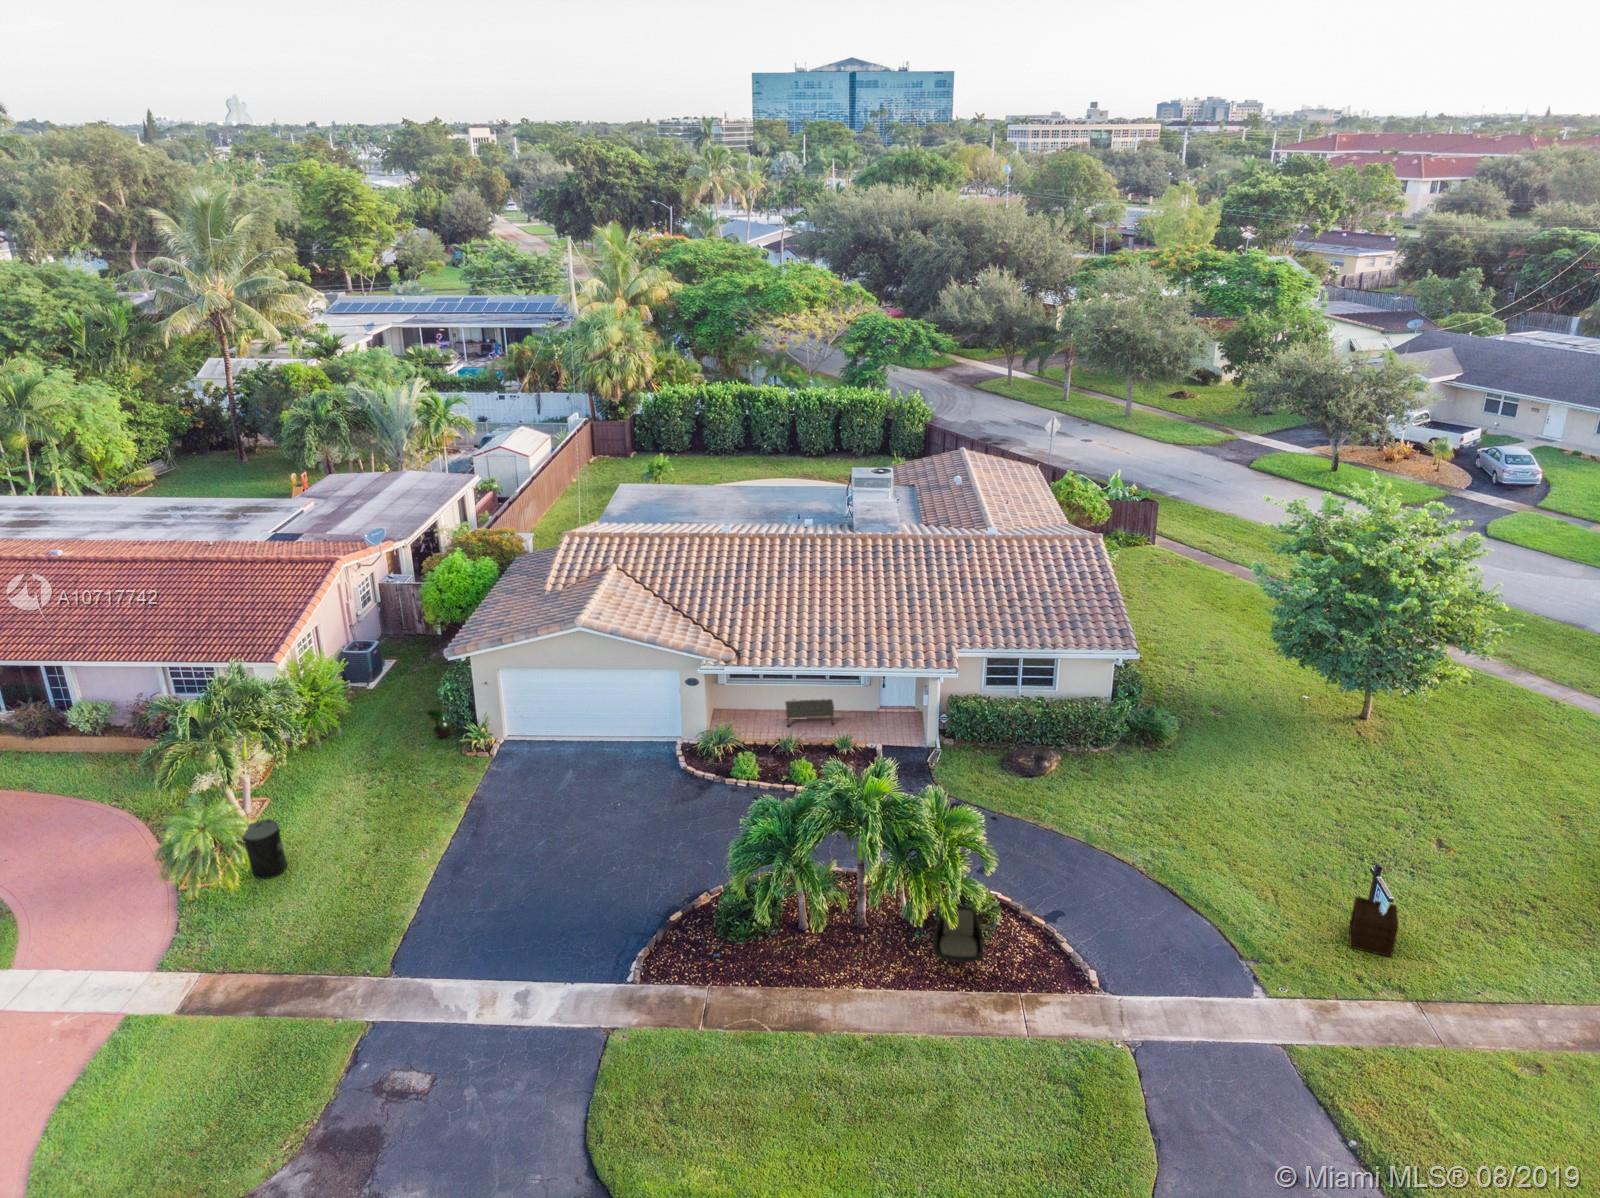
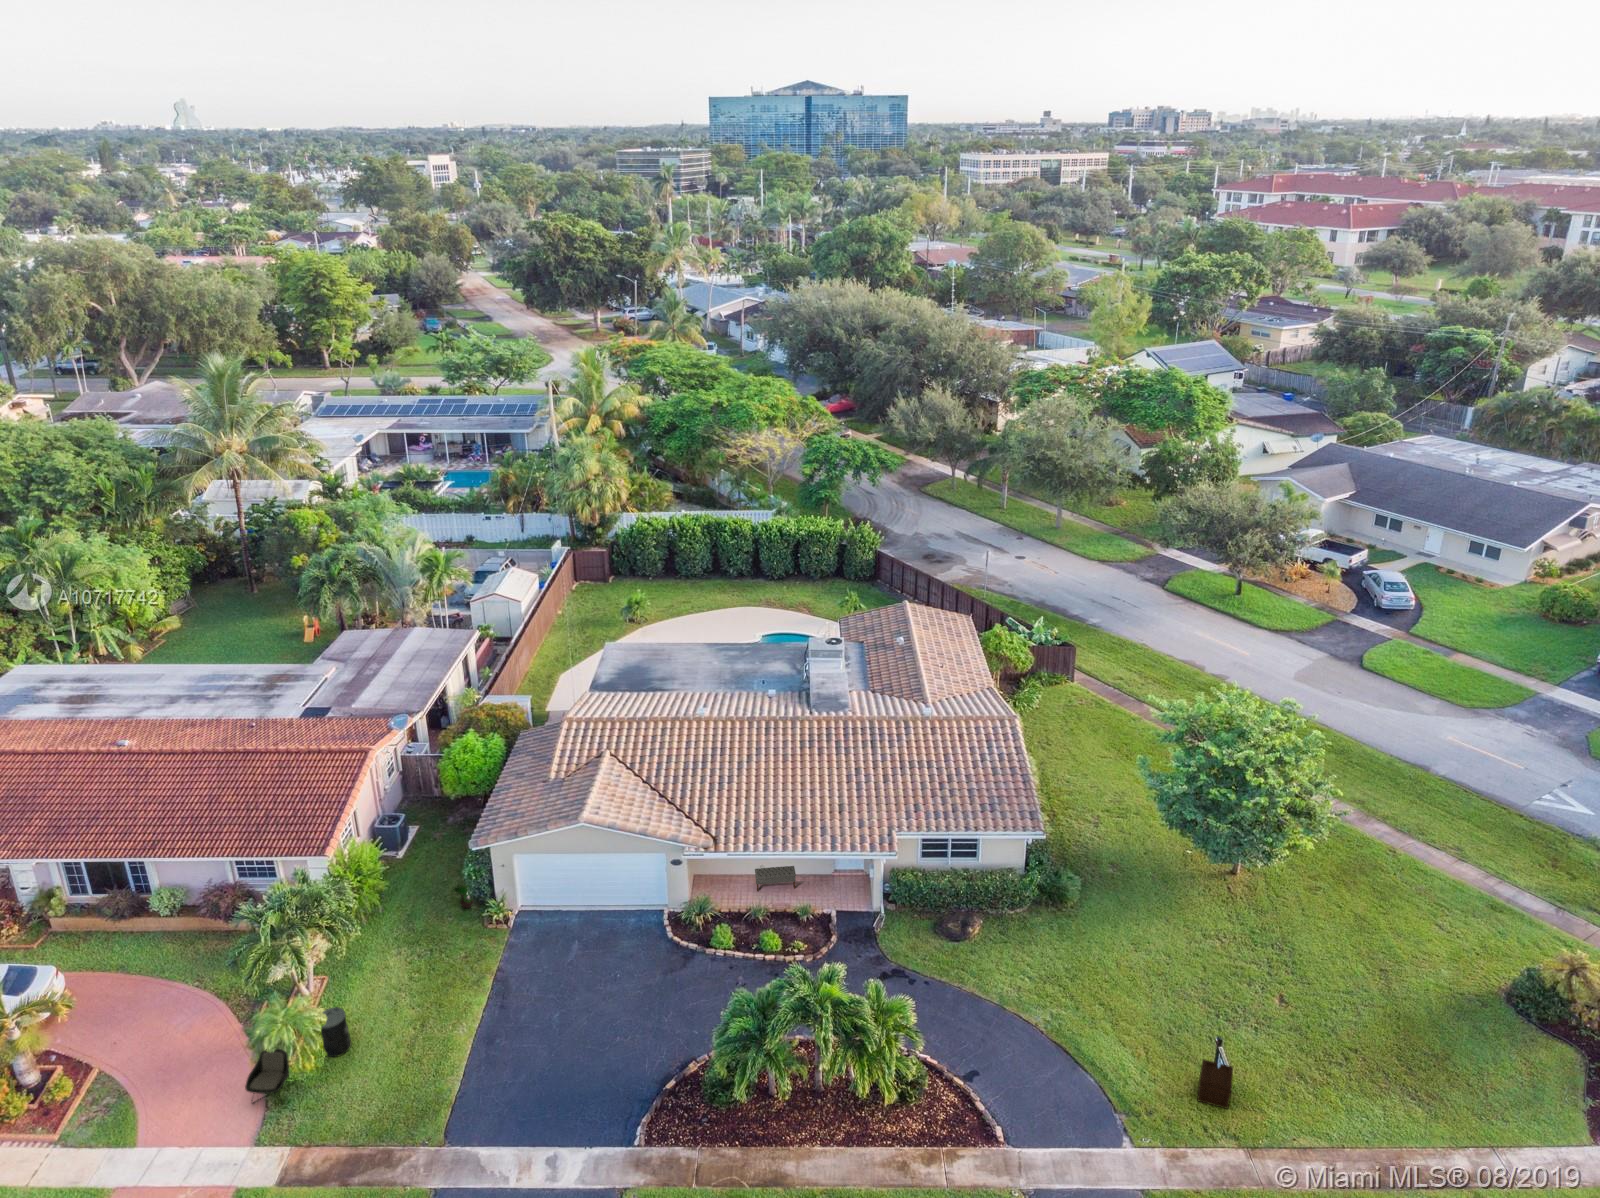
lounge chair: present [933,905,985,978] -> present [245,1049,289,1103]

